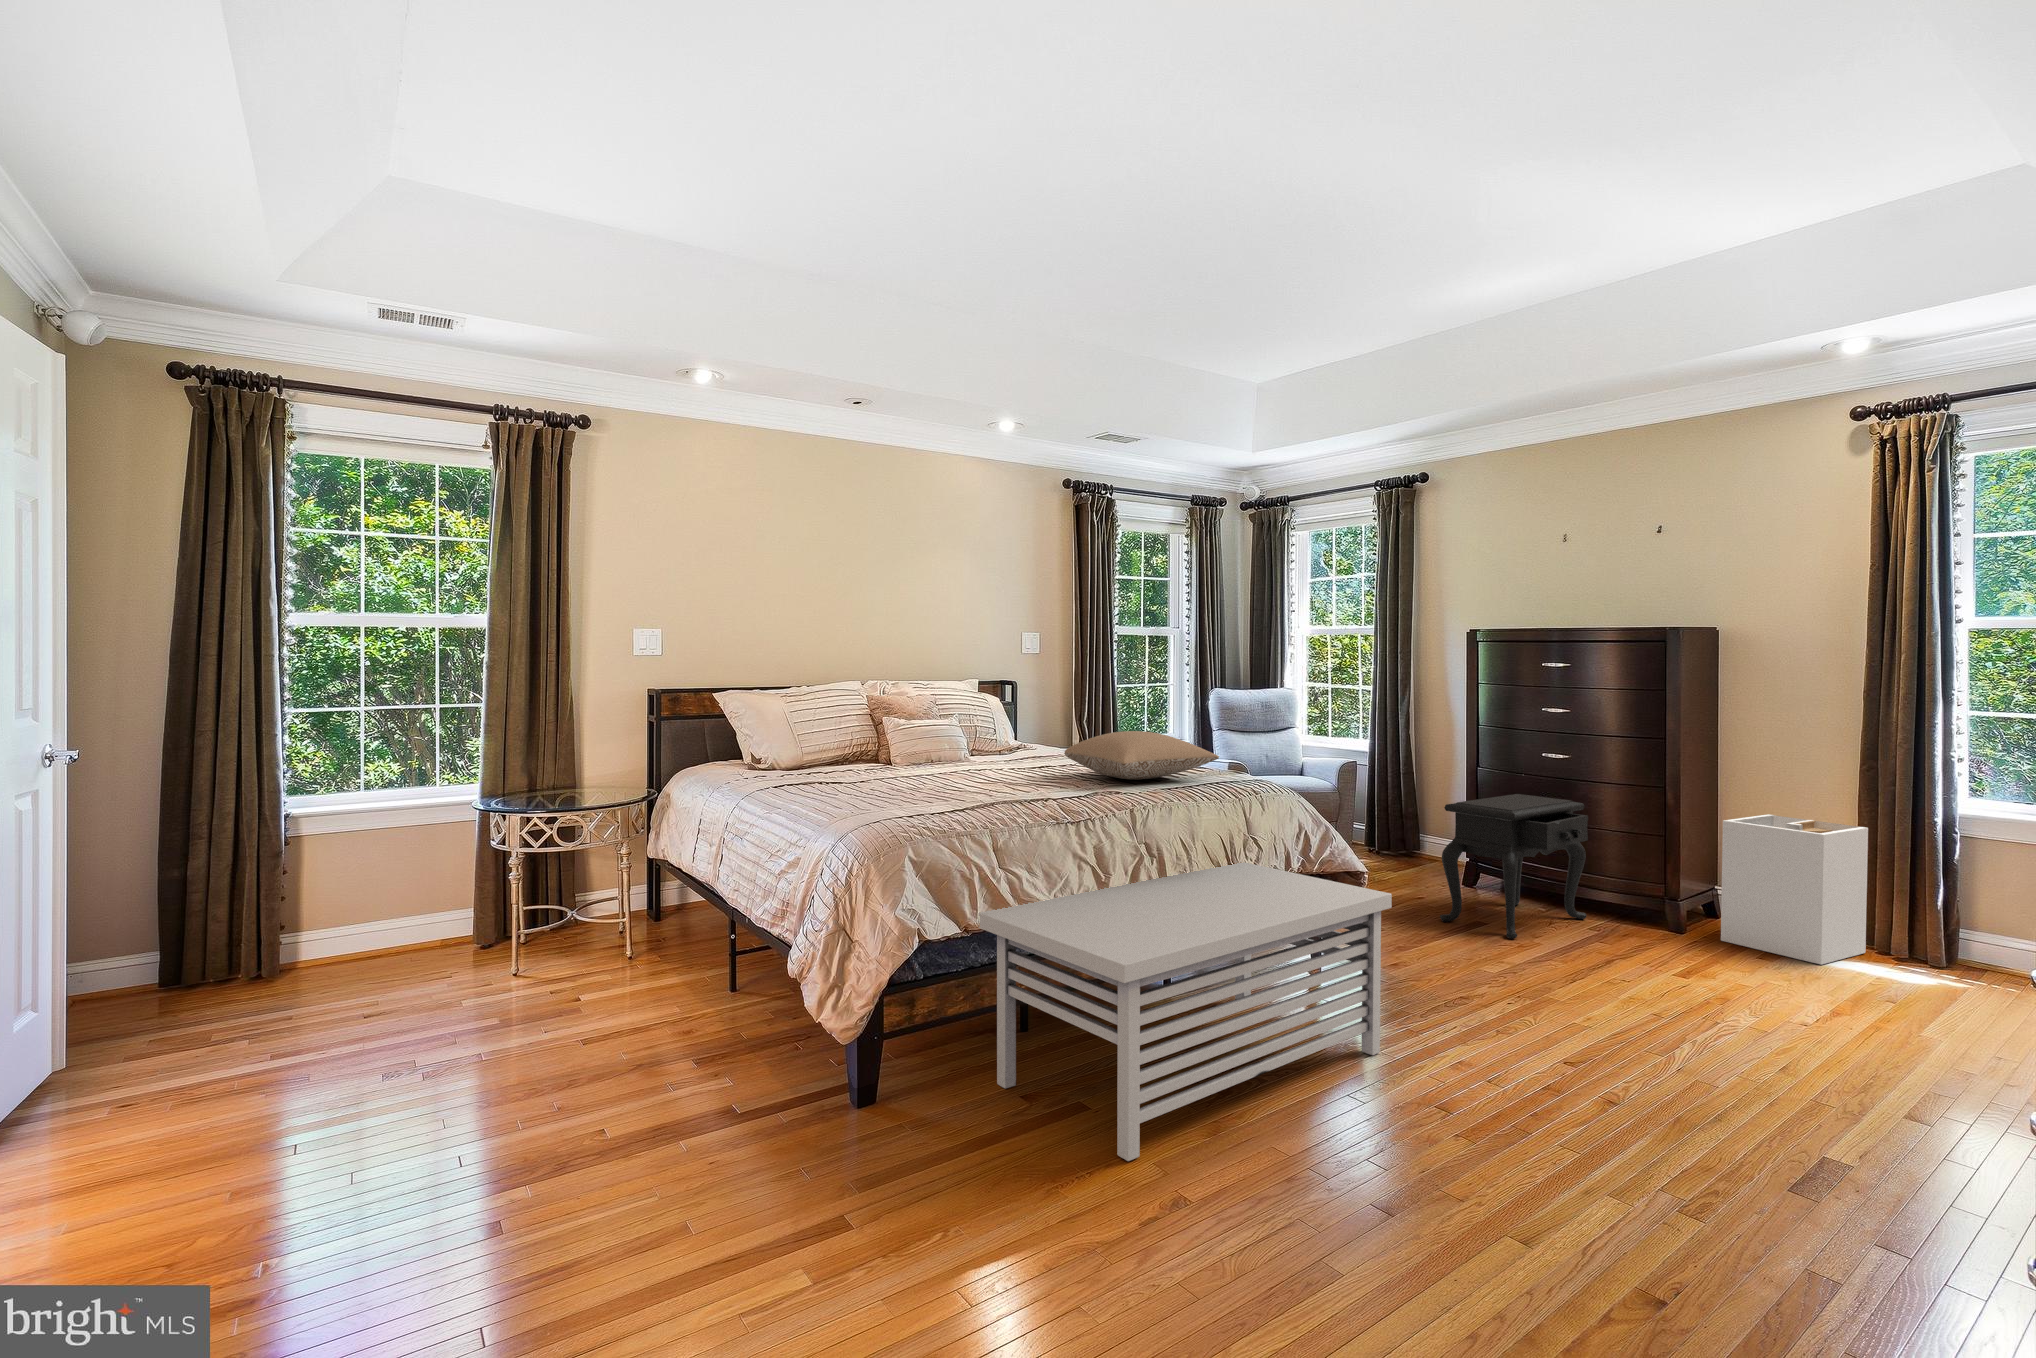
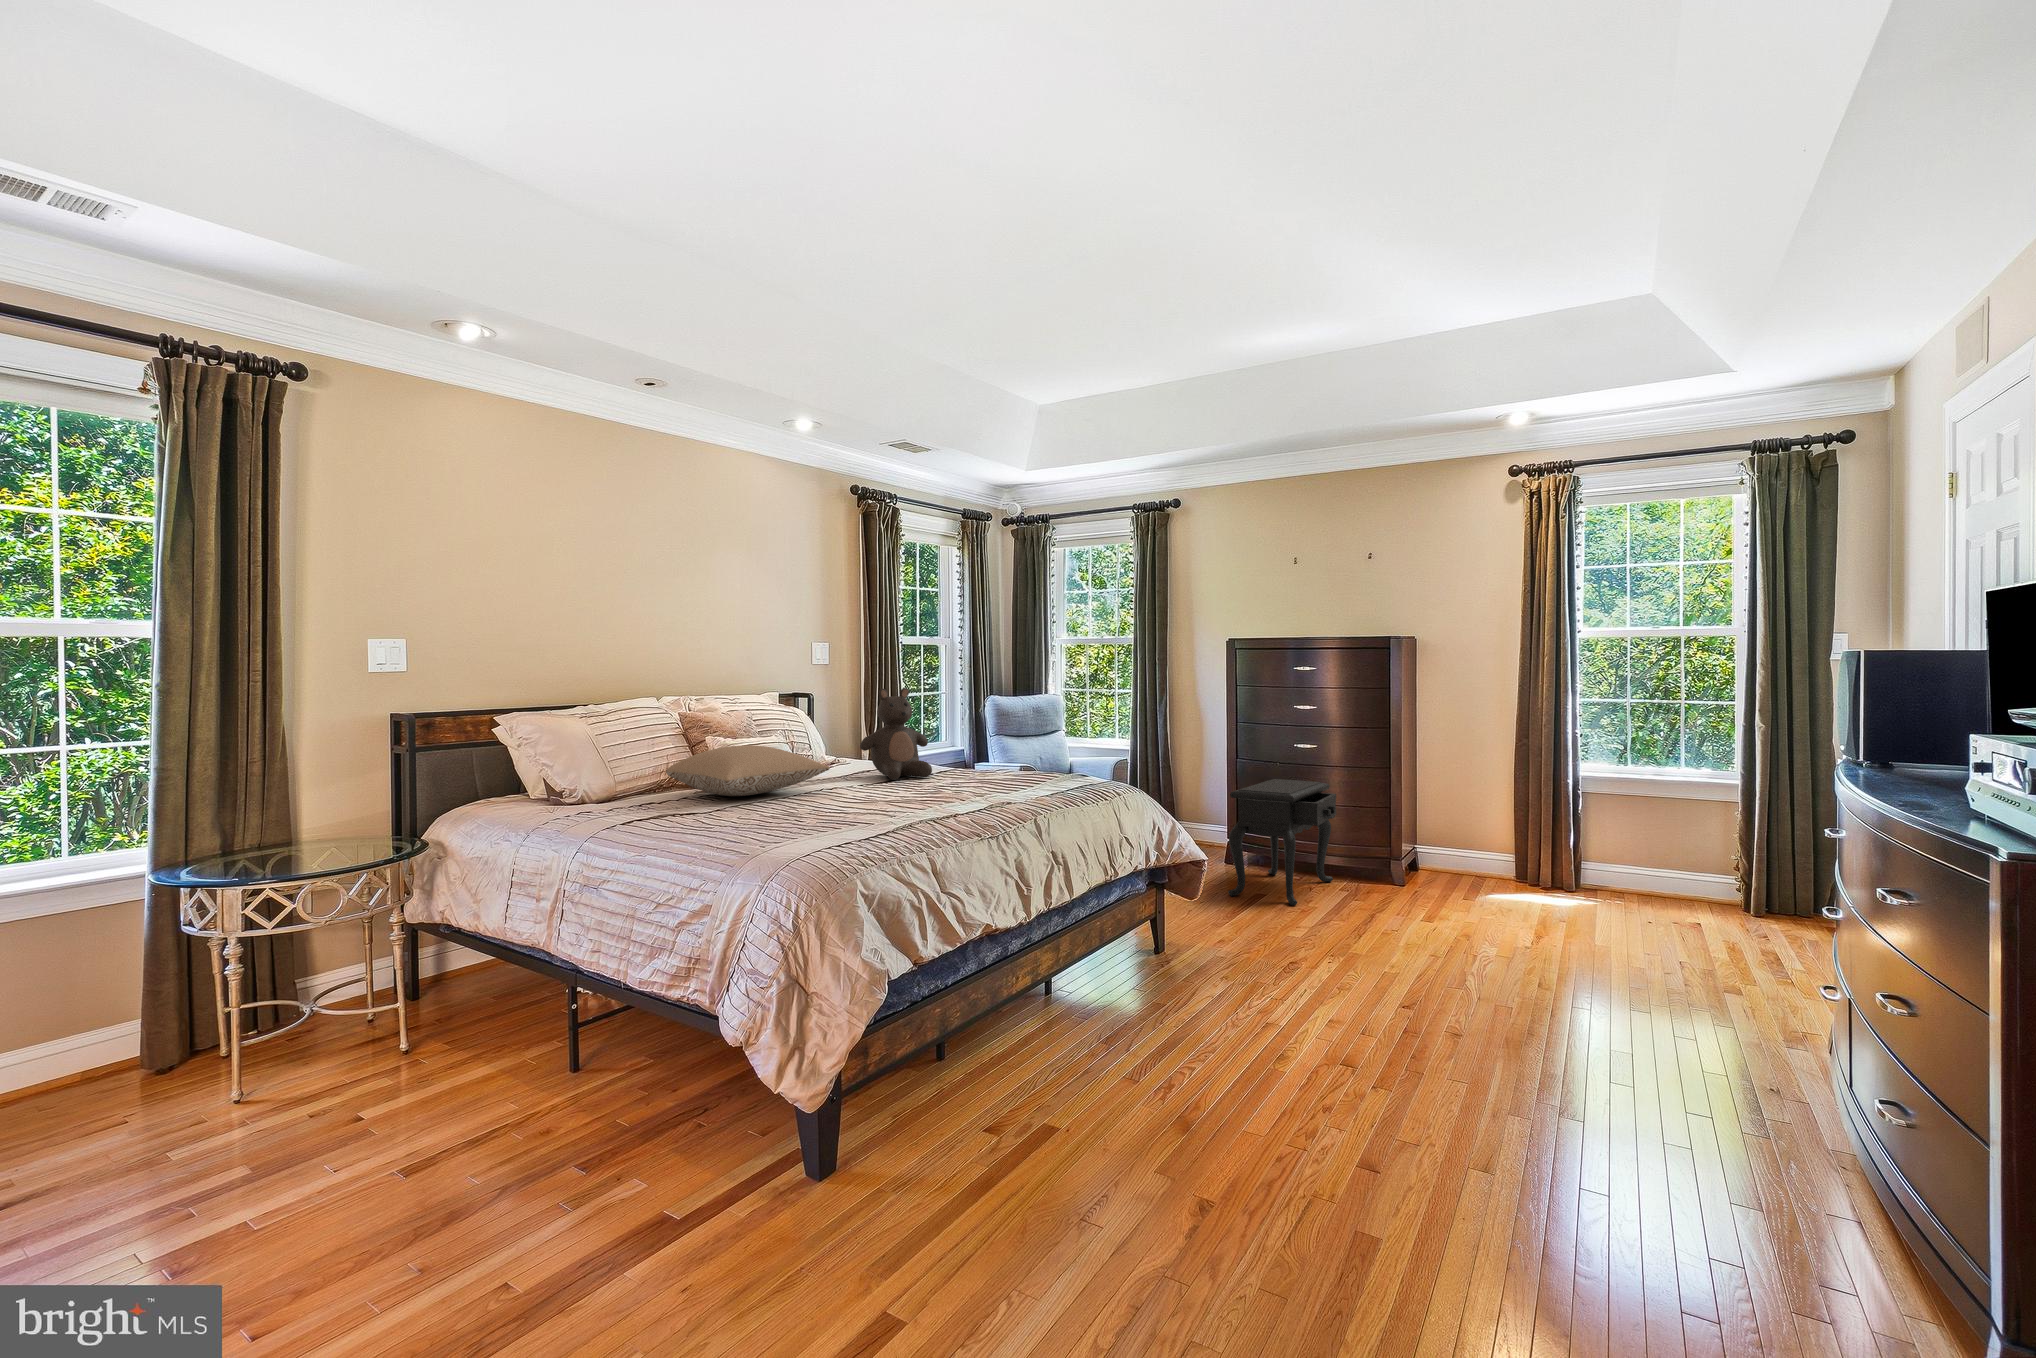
teddy bear: none [1014,679,1082,767] -> present [860,688,932,780]
pillow: present [1064,731,1219,780] -> present [666,745,830,796]
laundry hamper: present [1721,814,1868,965] -> none [1433,784,1527,900]
storage bench: present [978,862,1392,1161] -> none [931,860,1280,1187]

